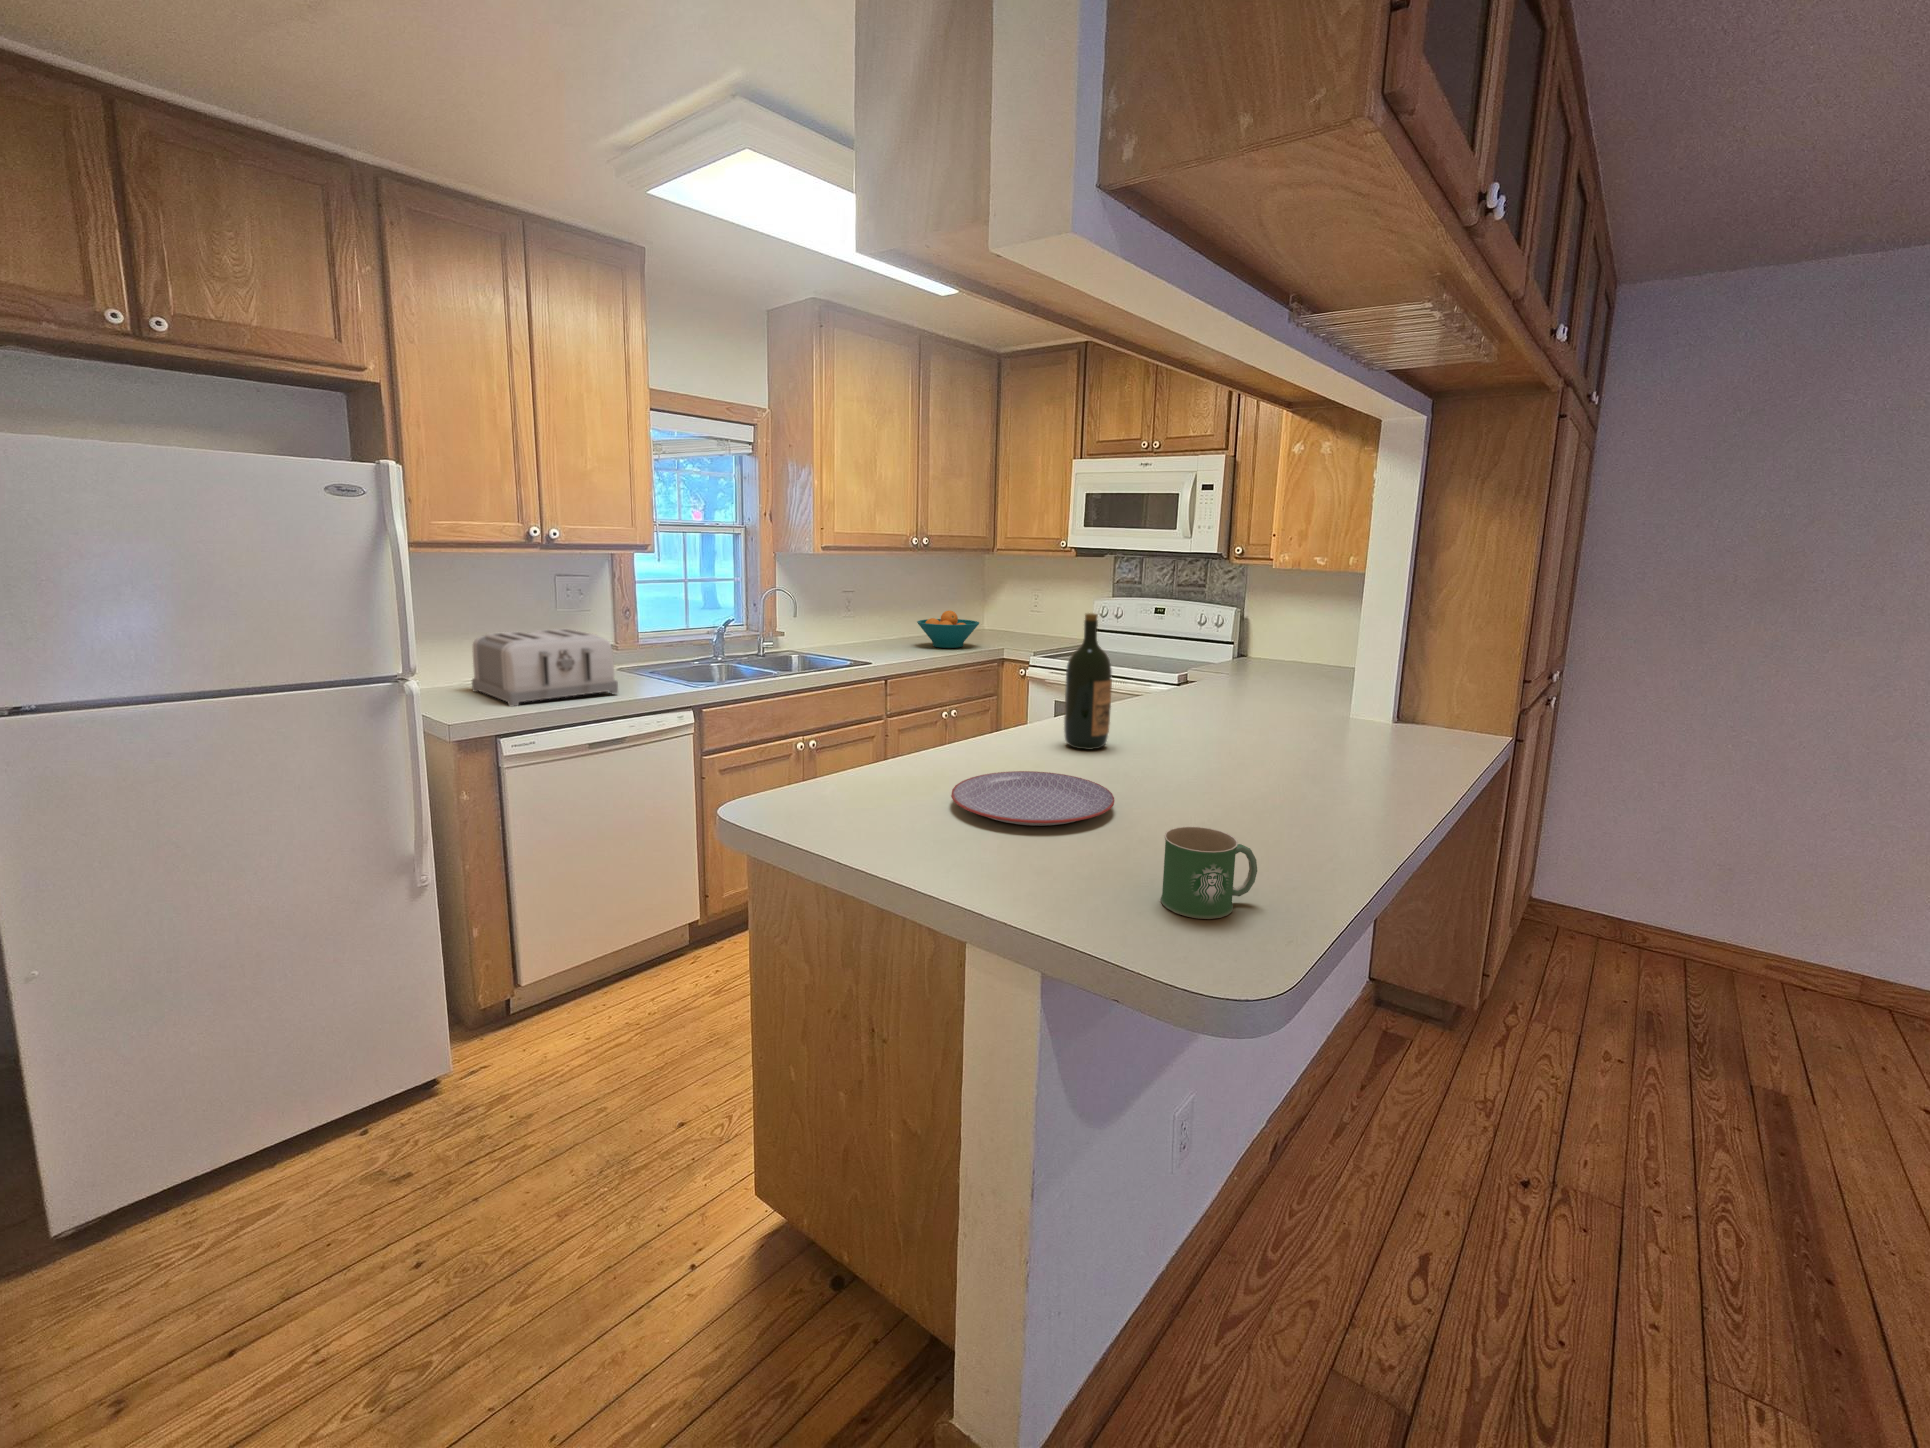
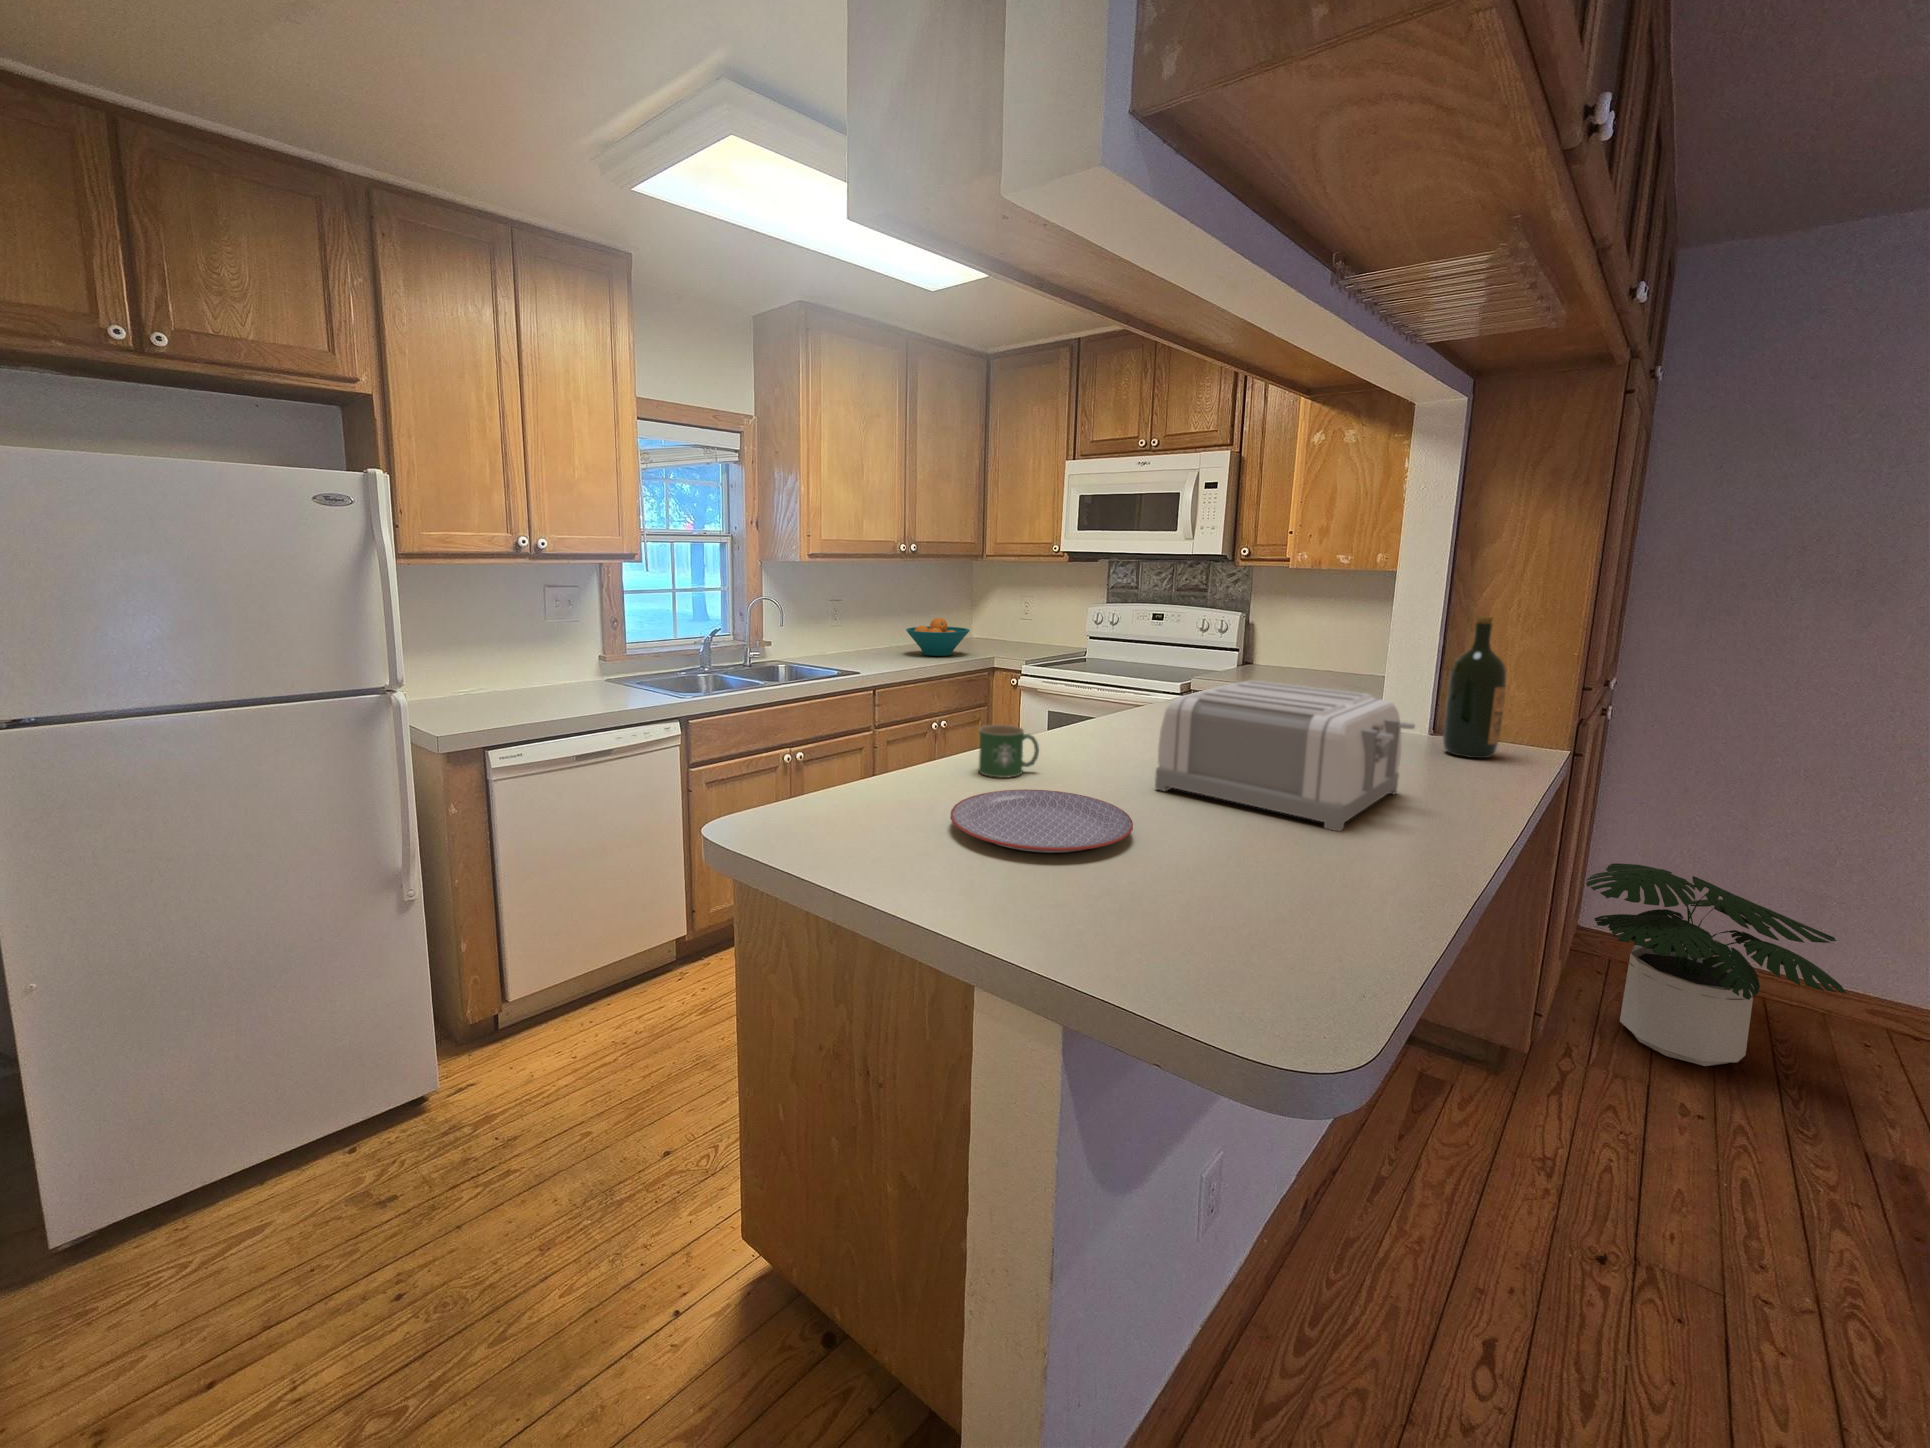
wine bottle: present [1064,613,1112,750] -> present [1443,616,1507,758]
toaster: present [472,629,618,706] -> present [1155,680,1415,831]
mug: present [1161,827,1257,919] -> present [978,725,1039,778]
potted plant: none [1532,841,1743,1020] -> present [1586,863,1847,1066]

